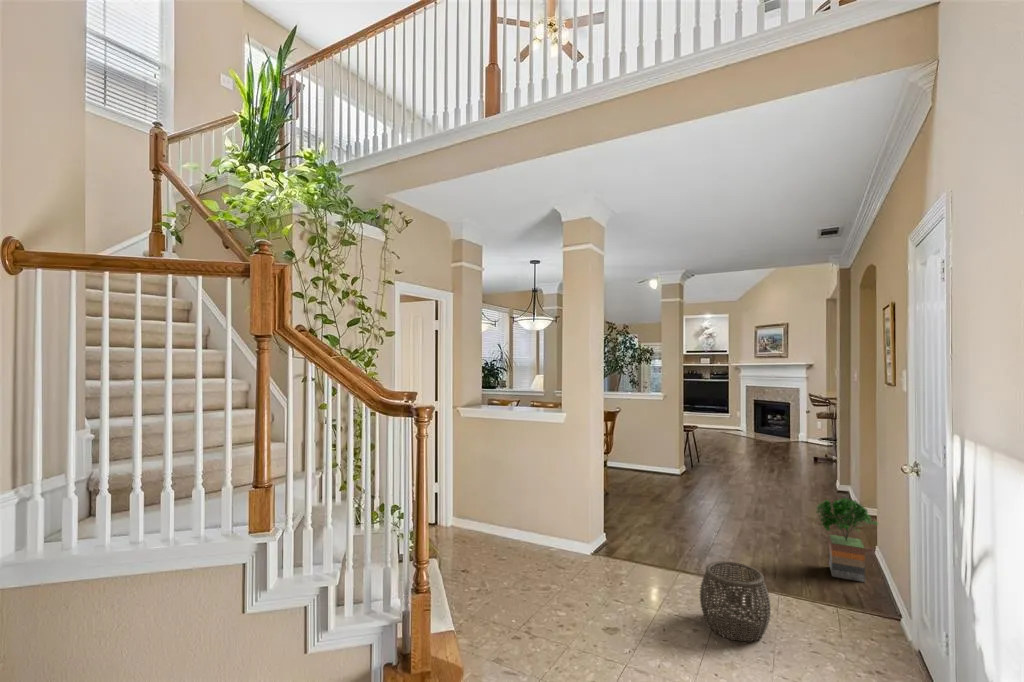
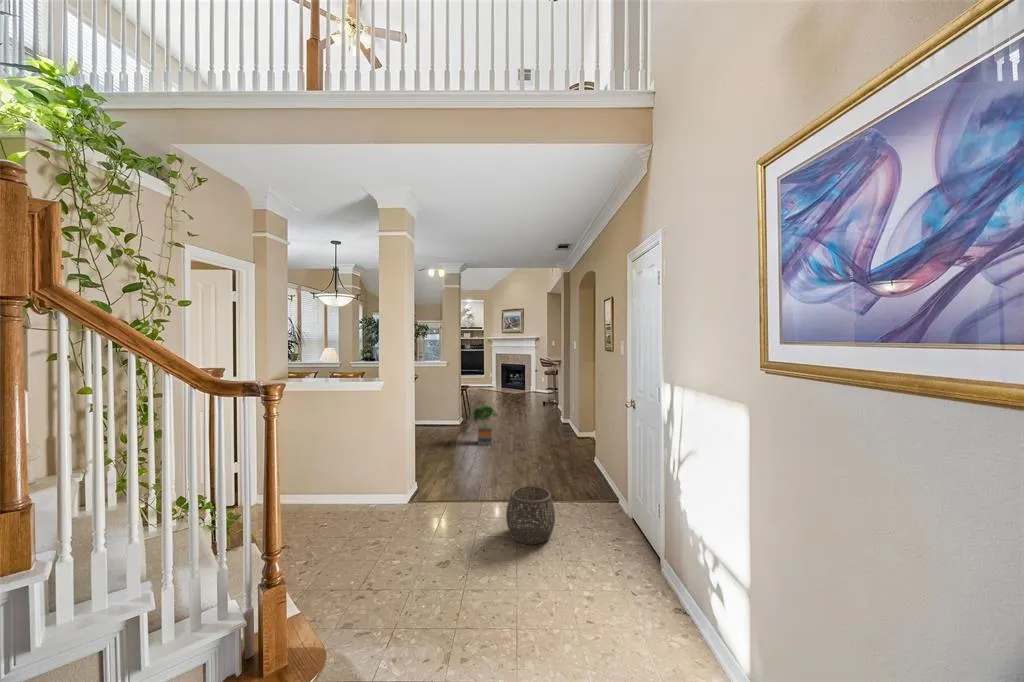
potted tree: present [816,498,878,582] -> present [473,406,498,445]

